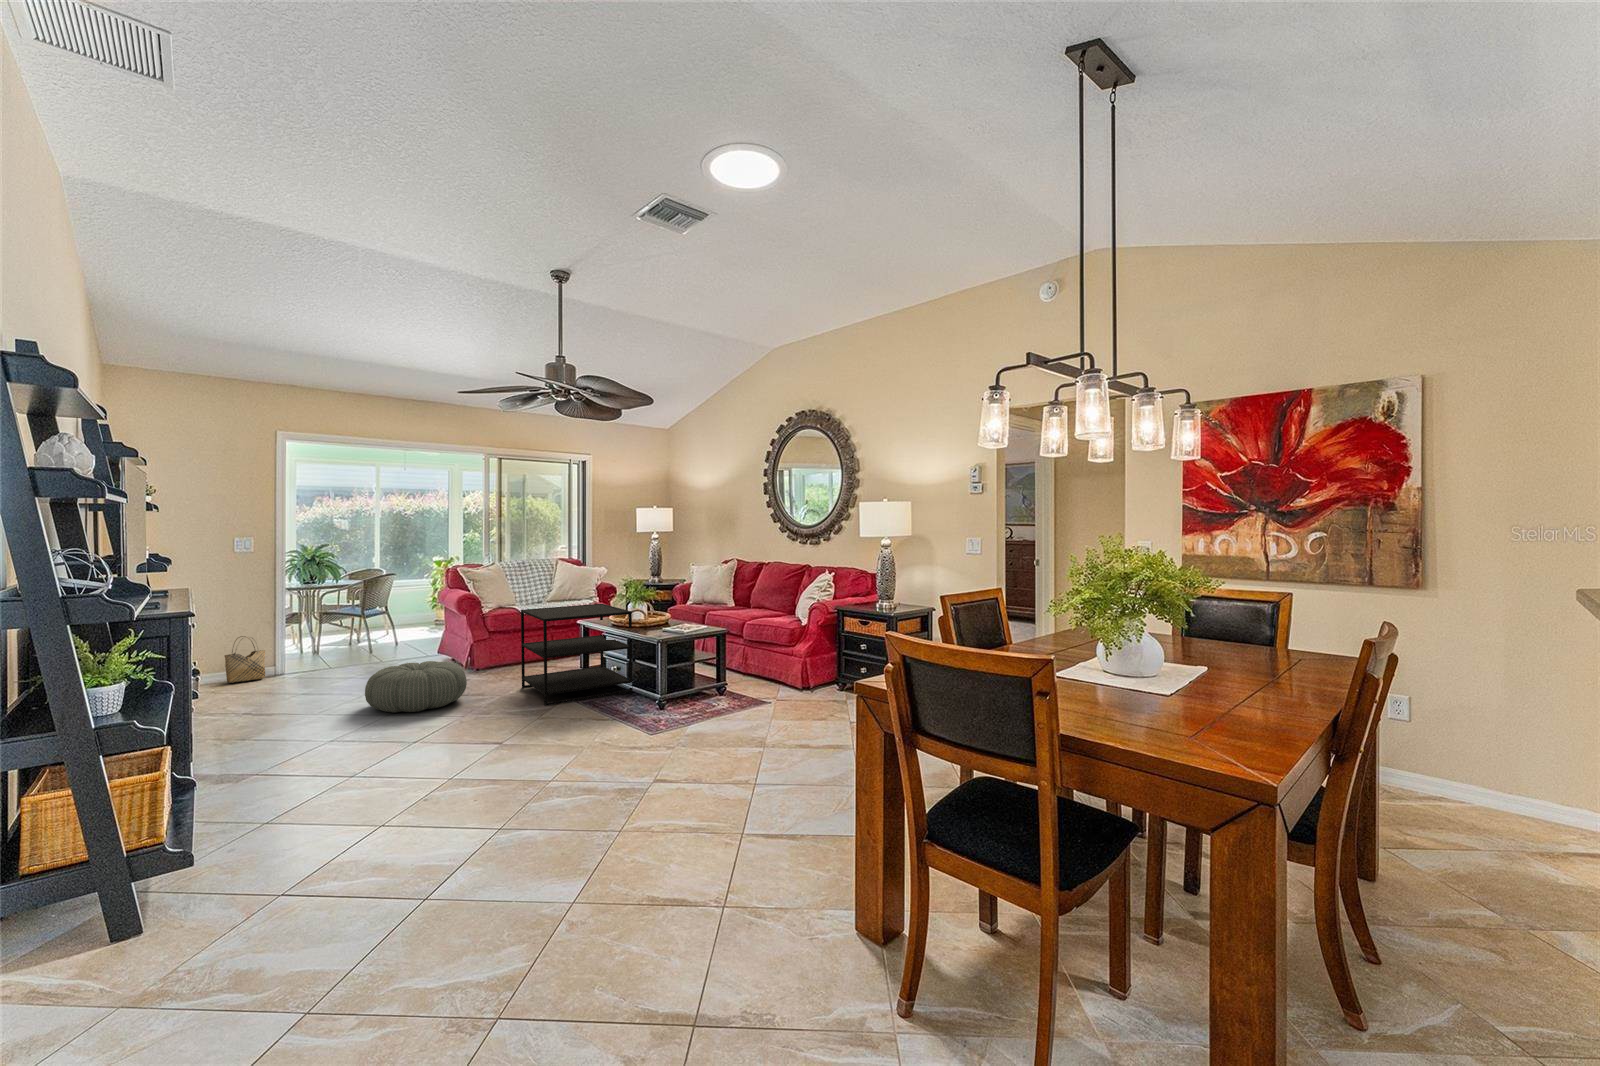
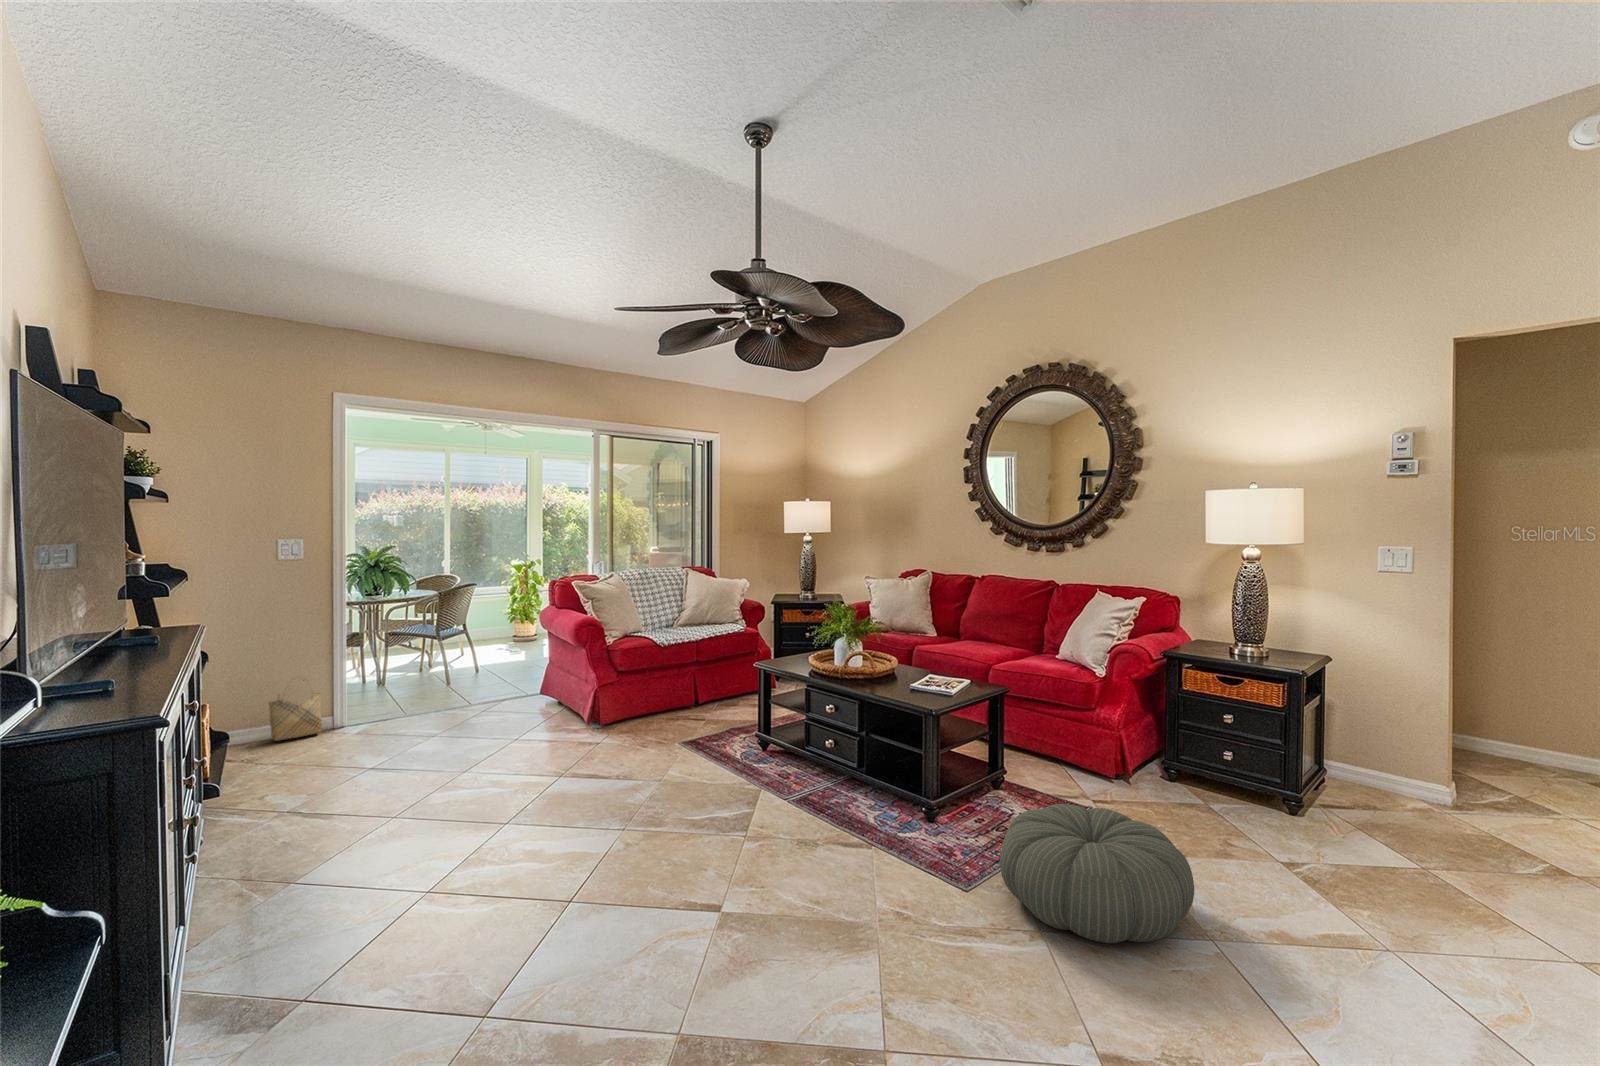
side table: present [521,604,633,706] -> none [679,638,847,804]
pouf: present [365,661,467,713] -> present [1000,804,1194,943]

